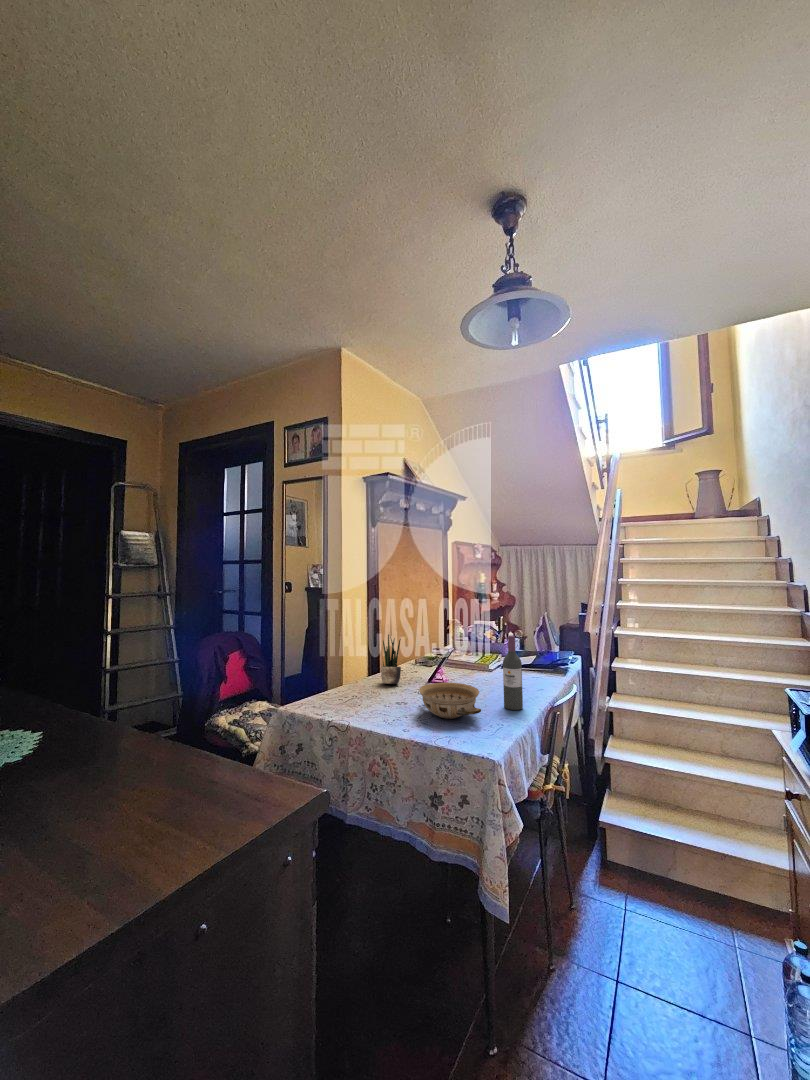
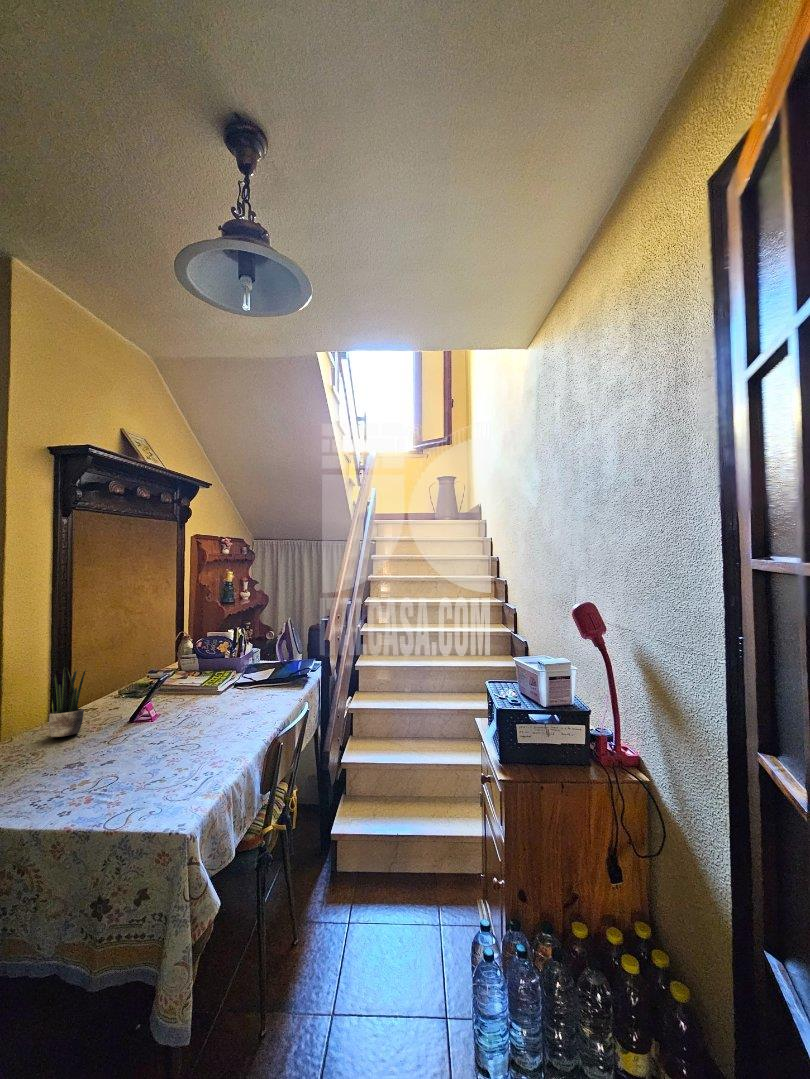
wine bottle: present [503,635,523,710] -> none [224,656,247,745]
ceramic bowl: present [419,682,481,719] -> none [95,725,187,780]

